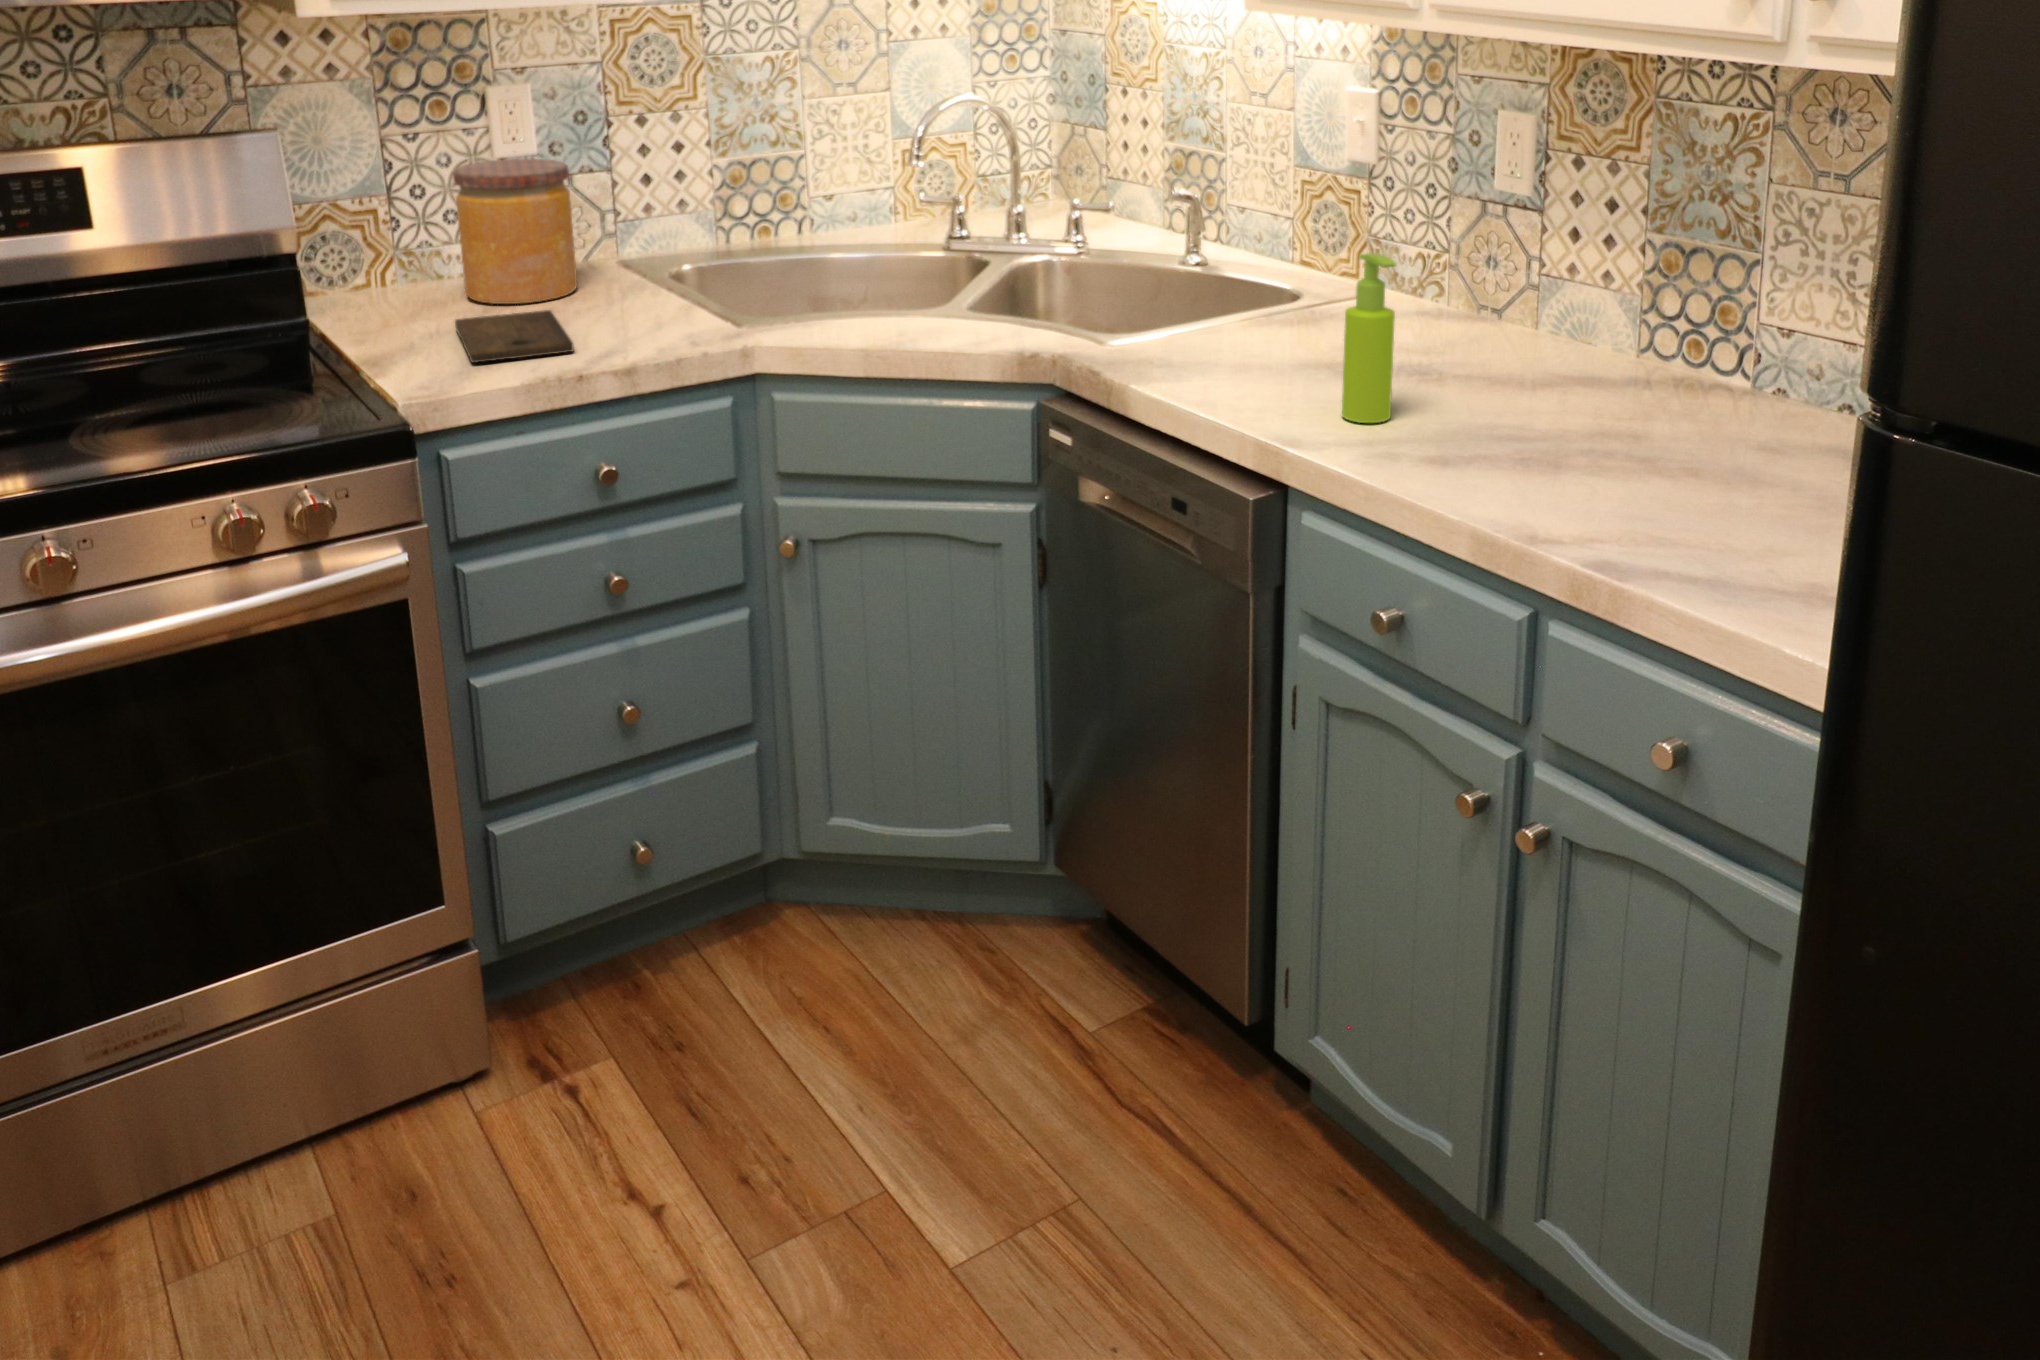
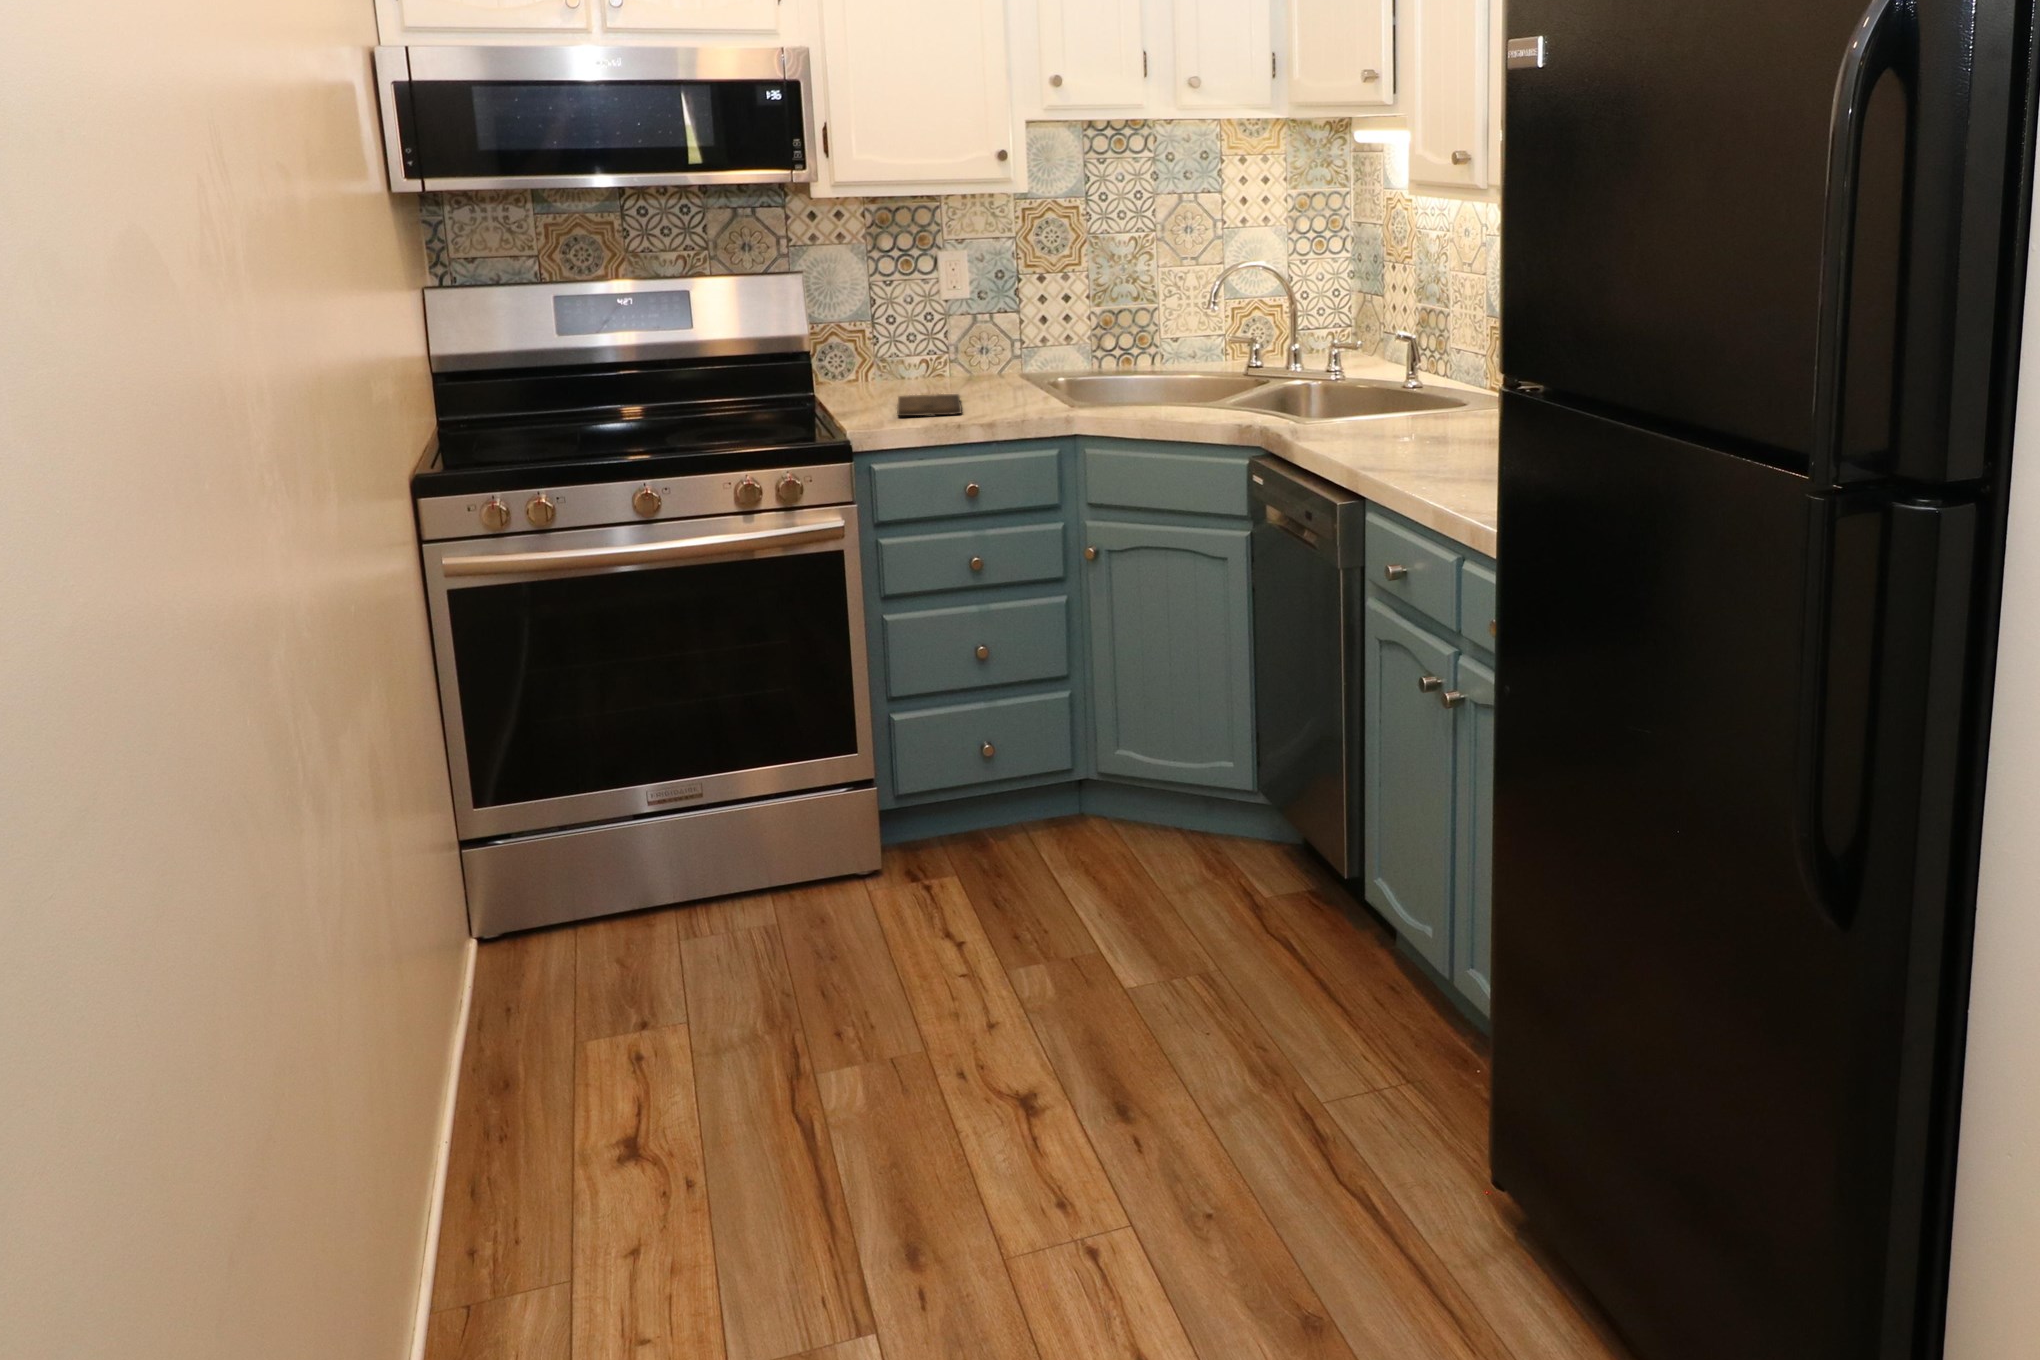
jar: present [453,159,577,304] -> none [910,299,986,392]
soap dispenser: present [1342,253,1396,423] -> none [1410,346,1444,459]

